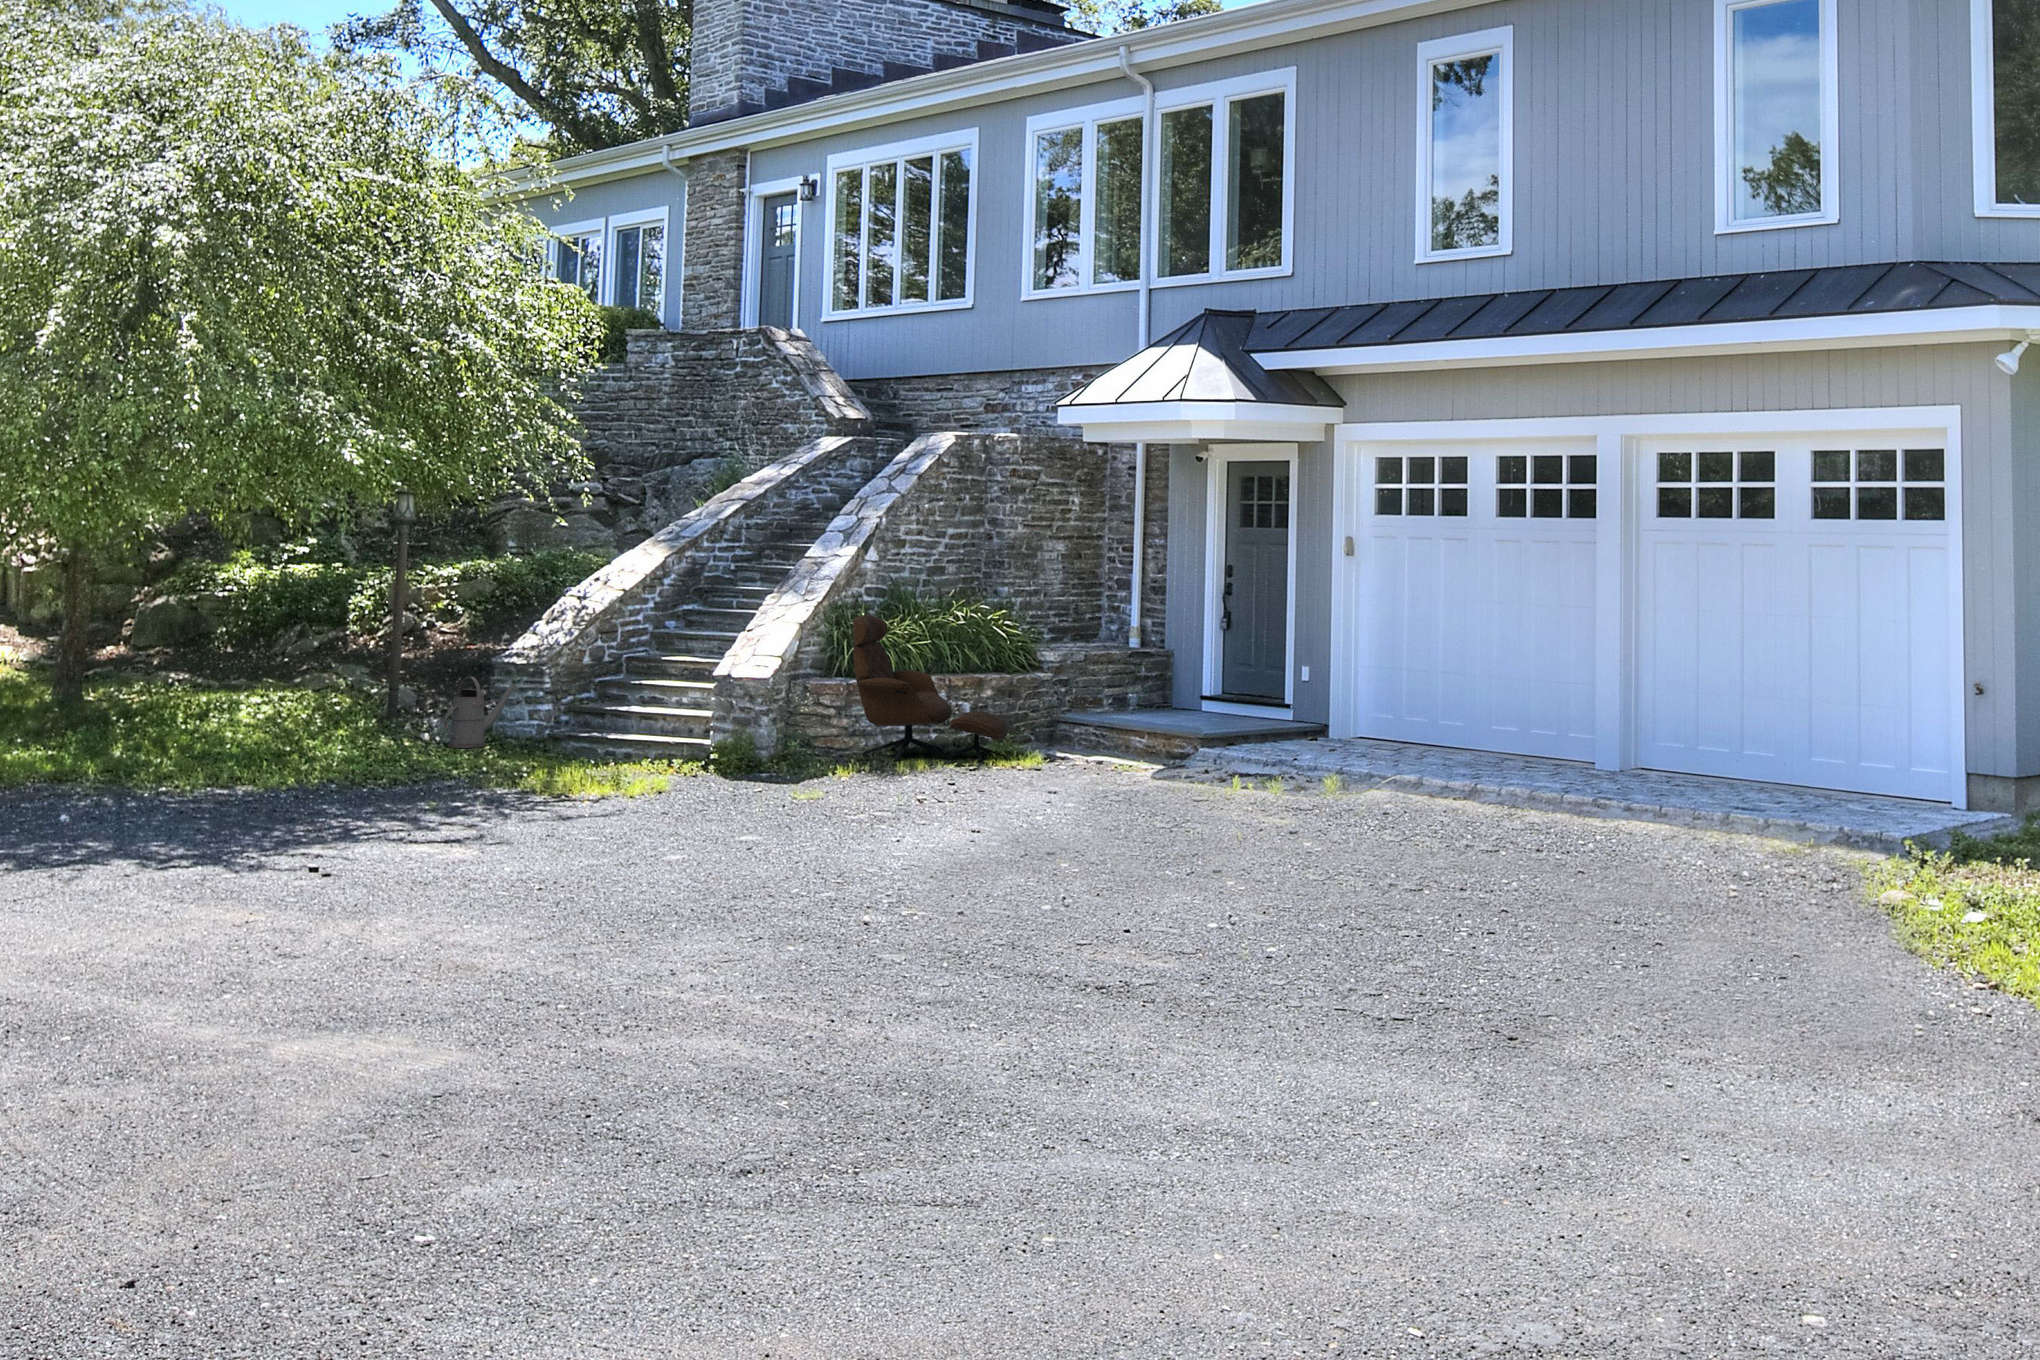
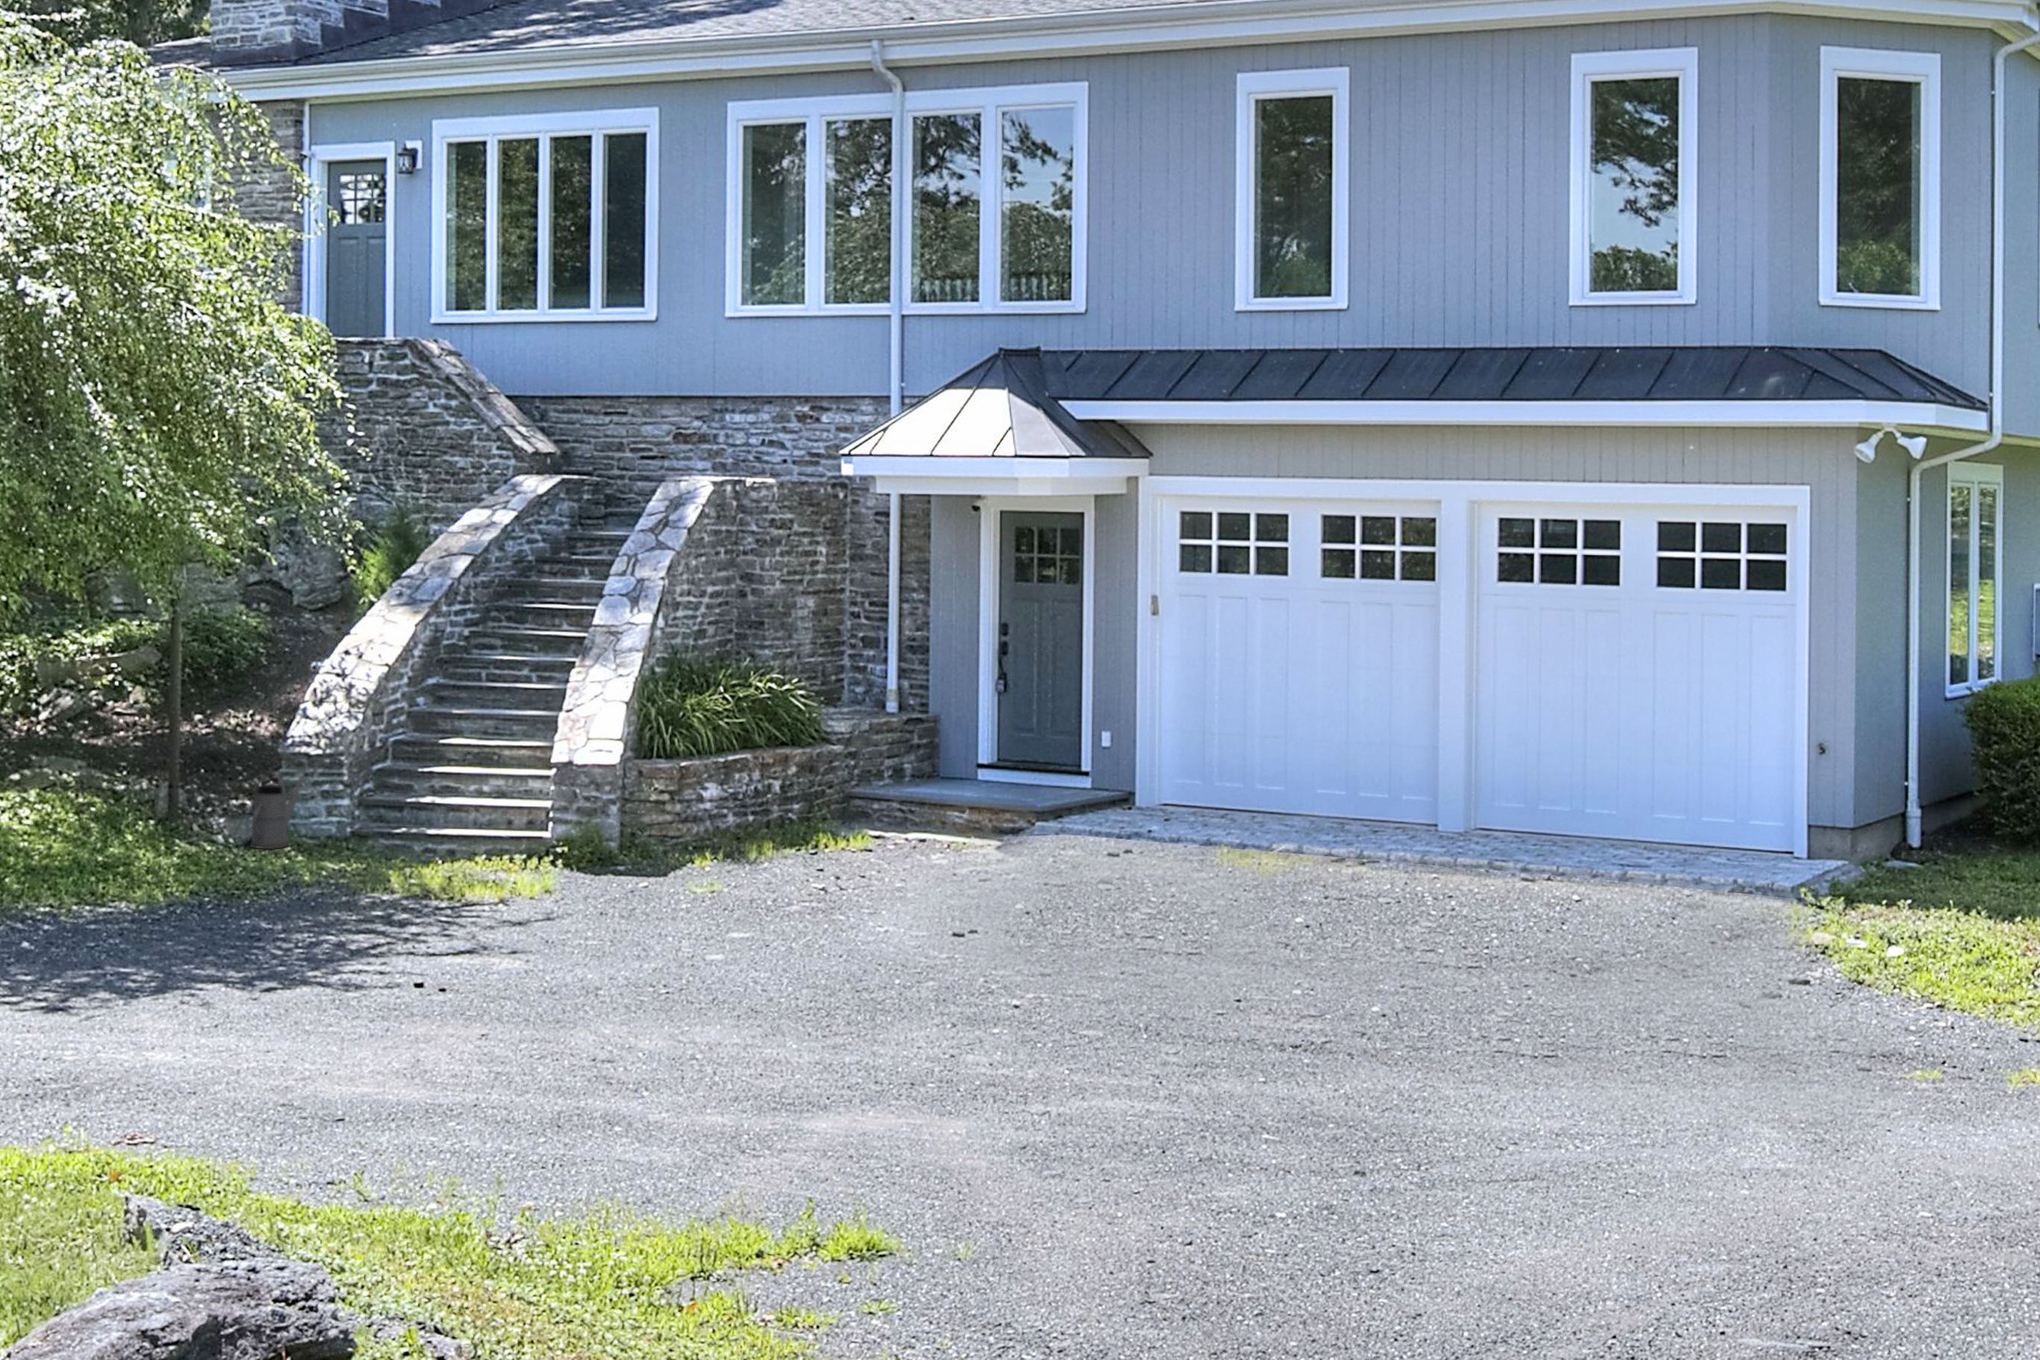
lounge chair: present [853,614,1009,761] -> none [693,692,850,843]

